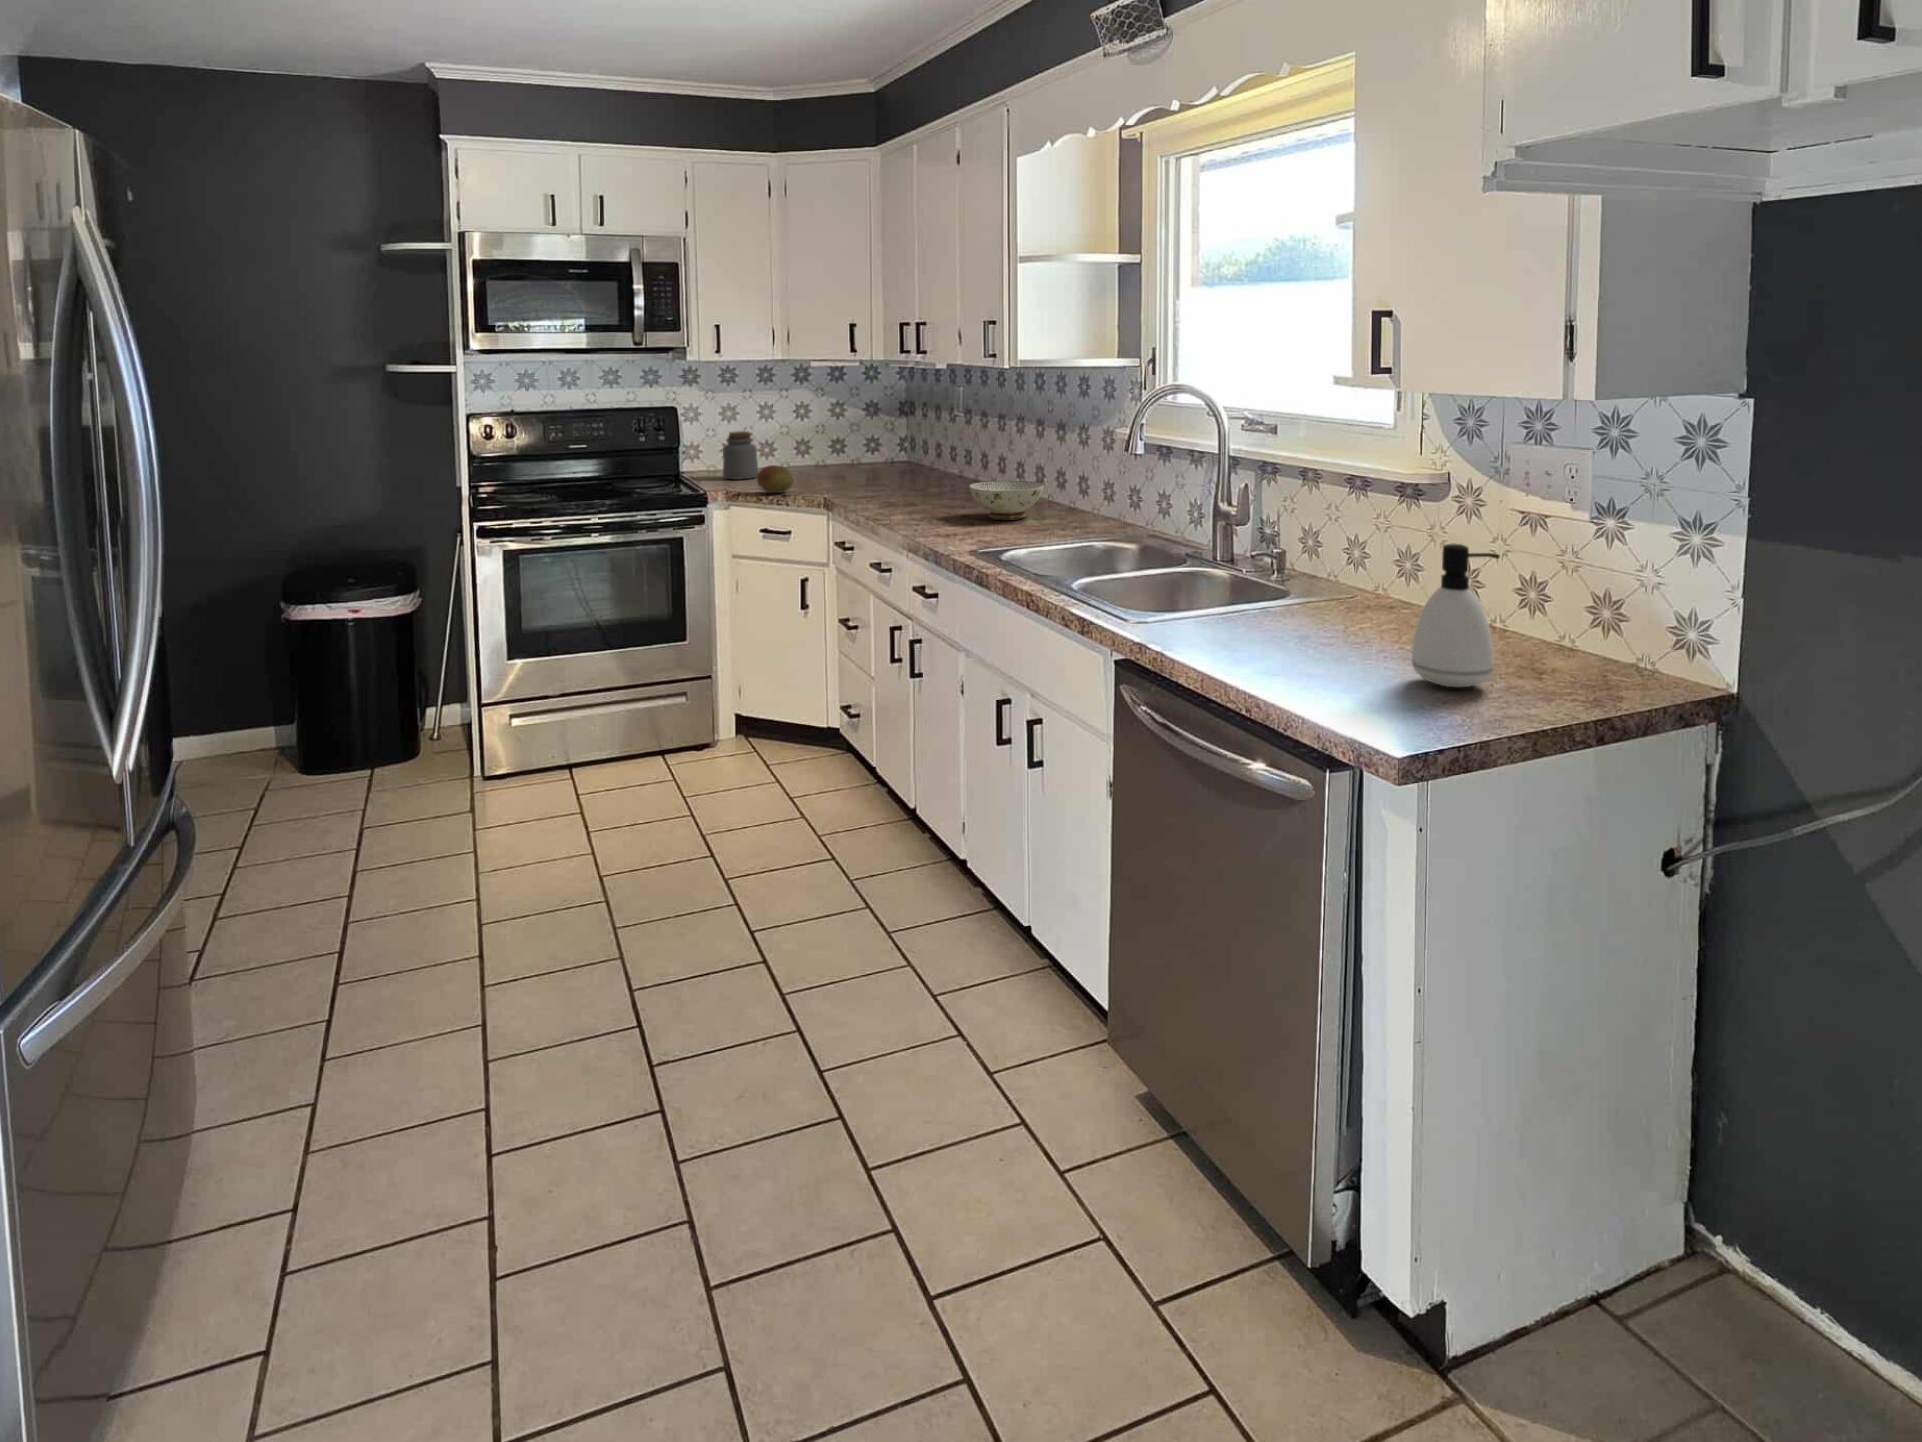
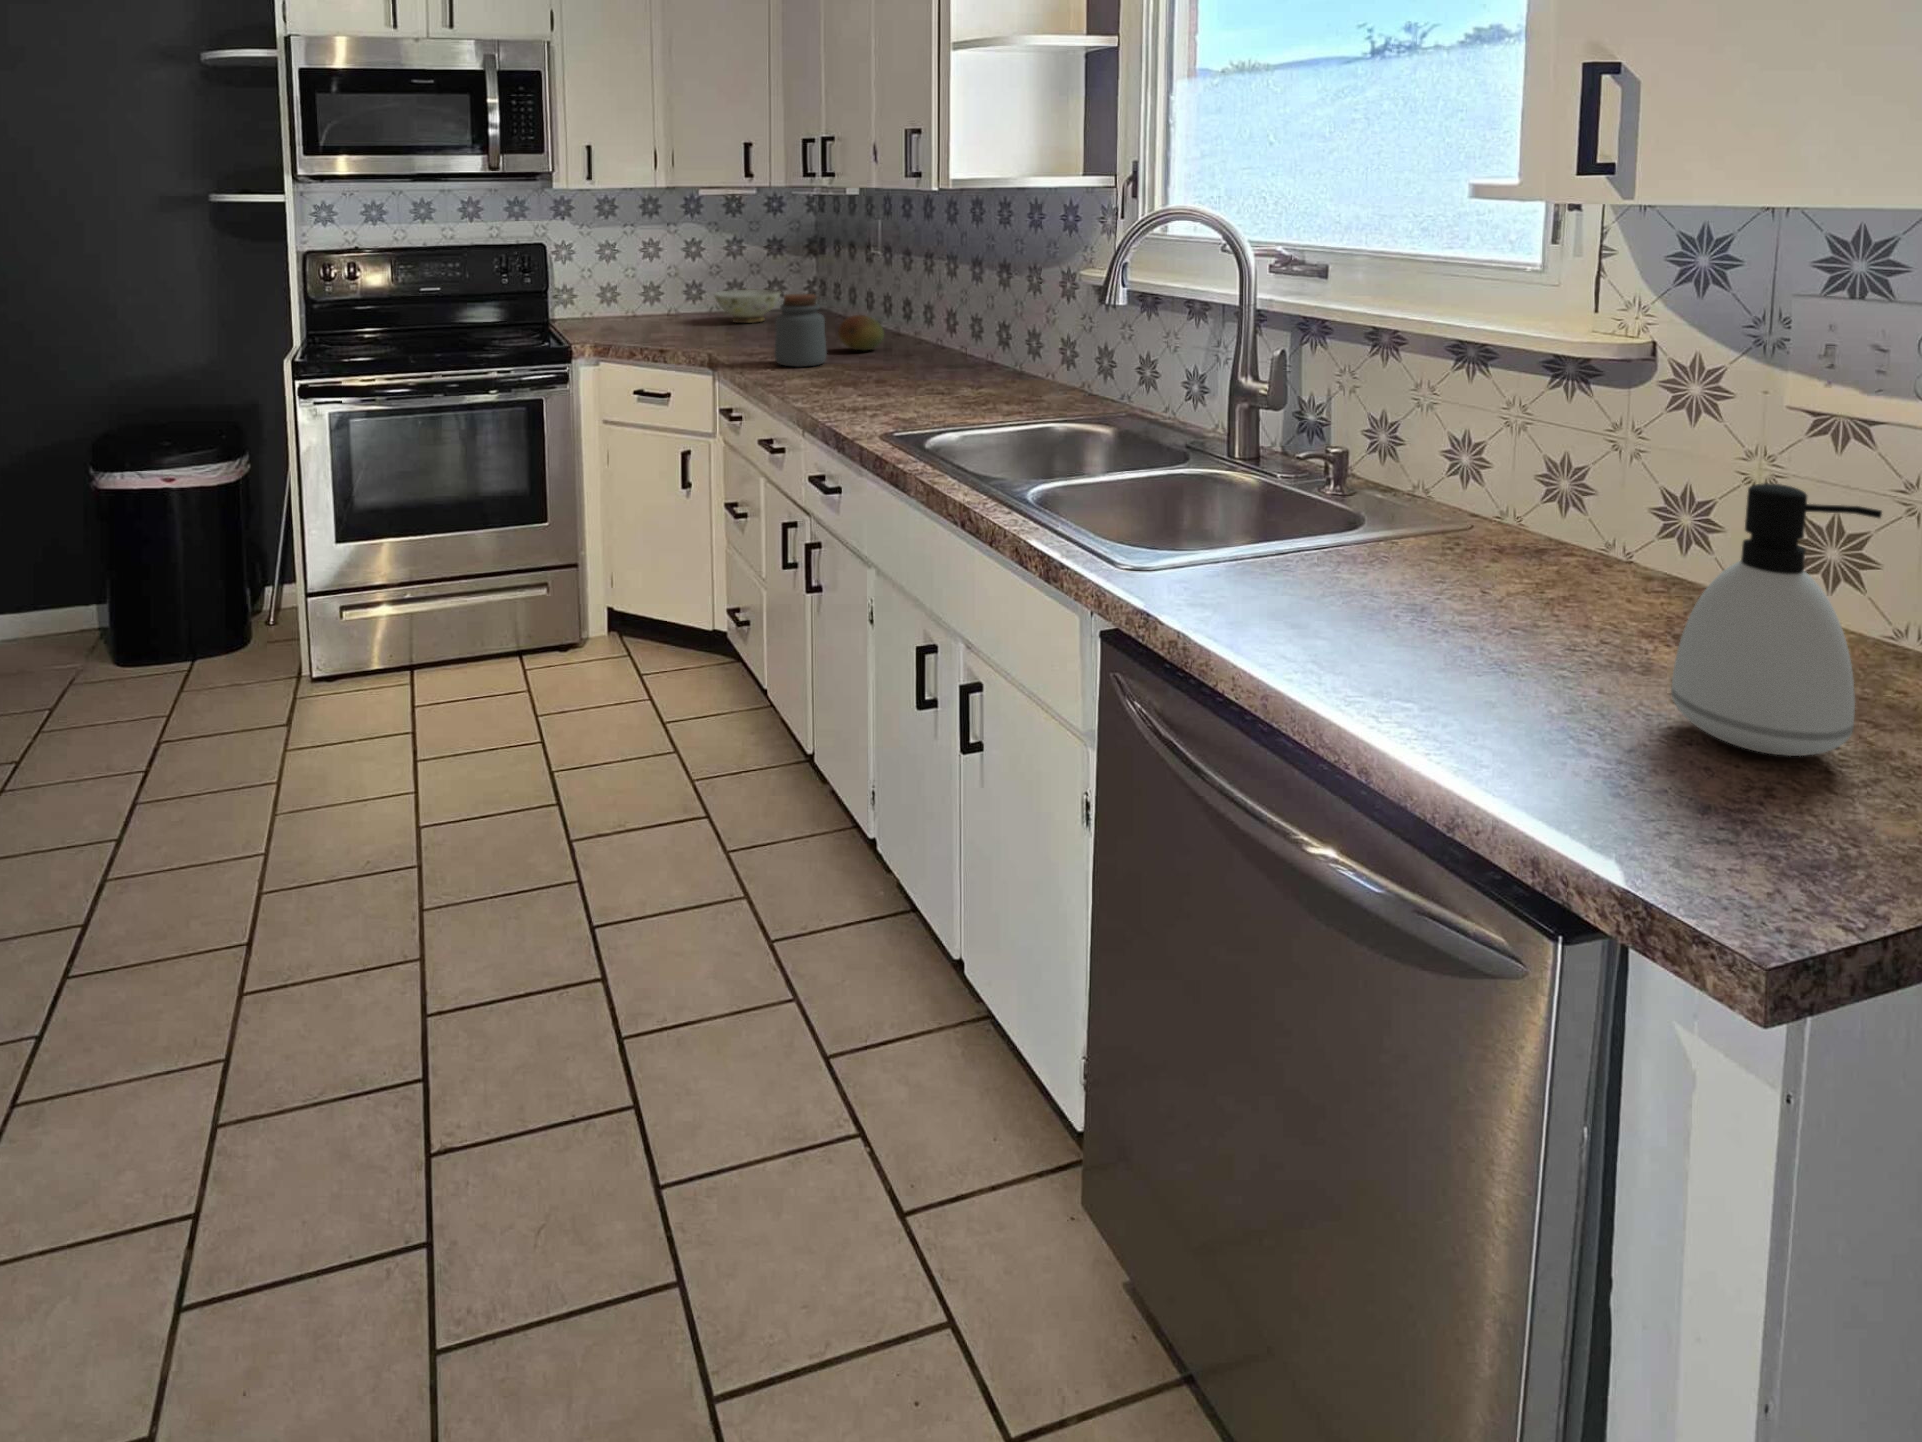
jar: present [723,431,758,480] -> present [775,294,827,367]
fruit: present [757,465,794,493] -> present [838,315,884,351]
ceramic bowl: present [969,481,1044,520] -> present [714,289,780,323]

